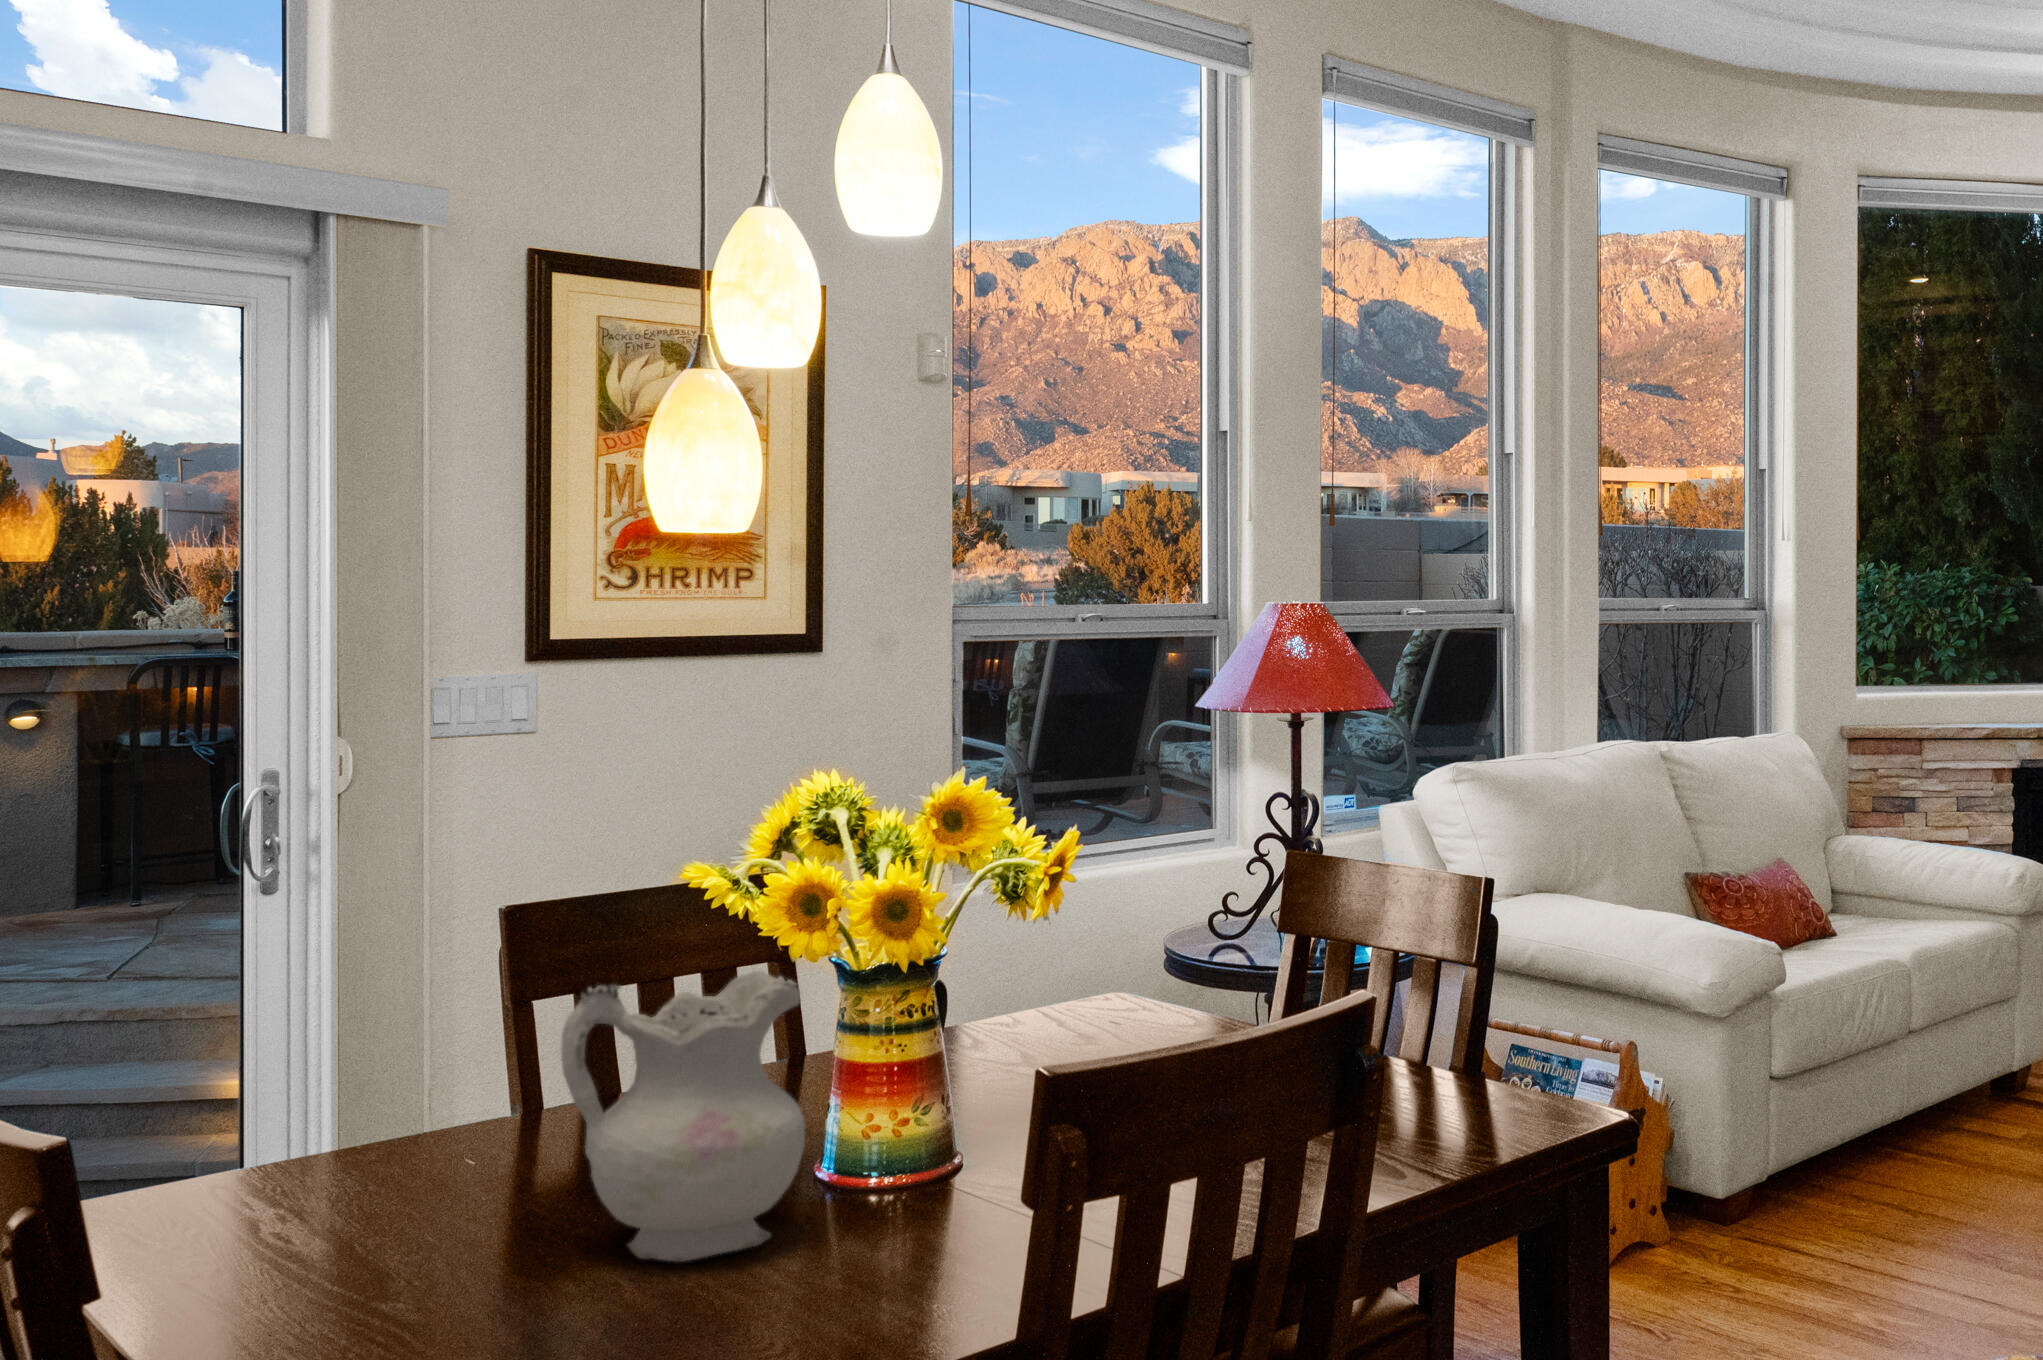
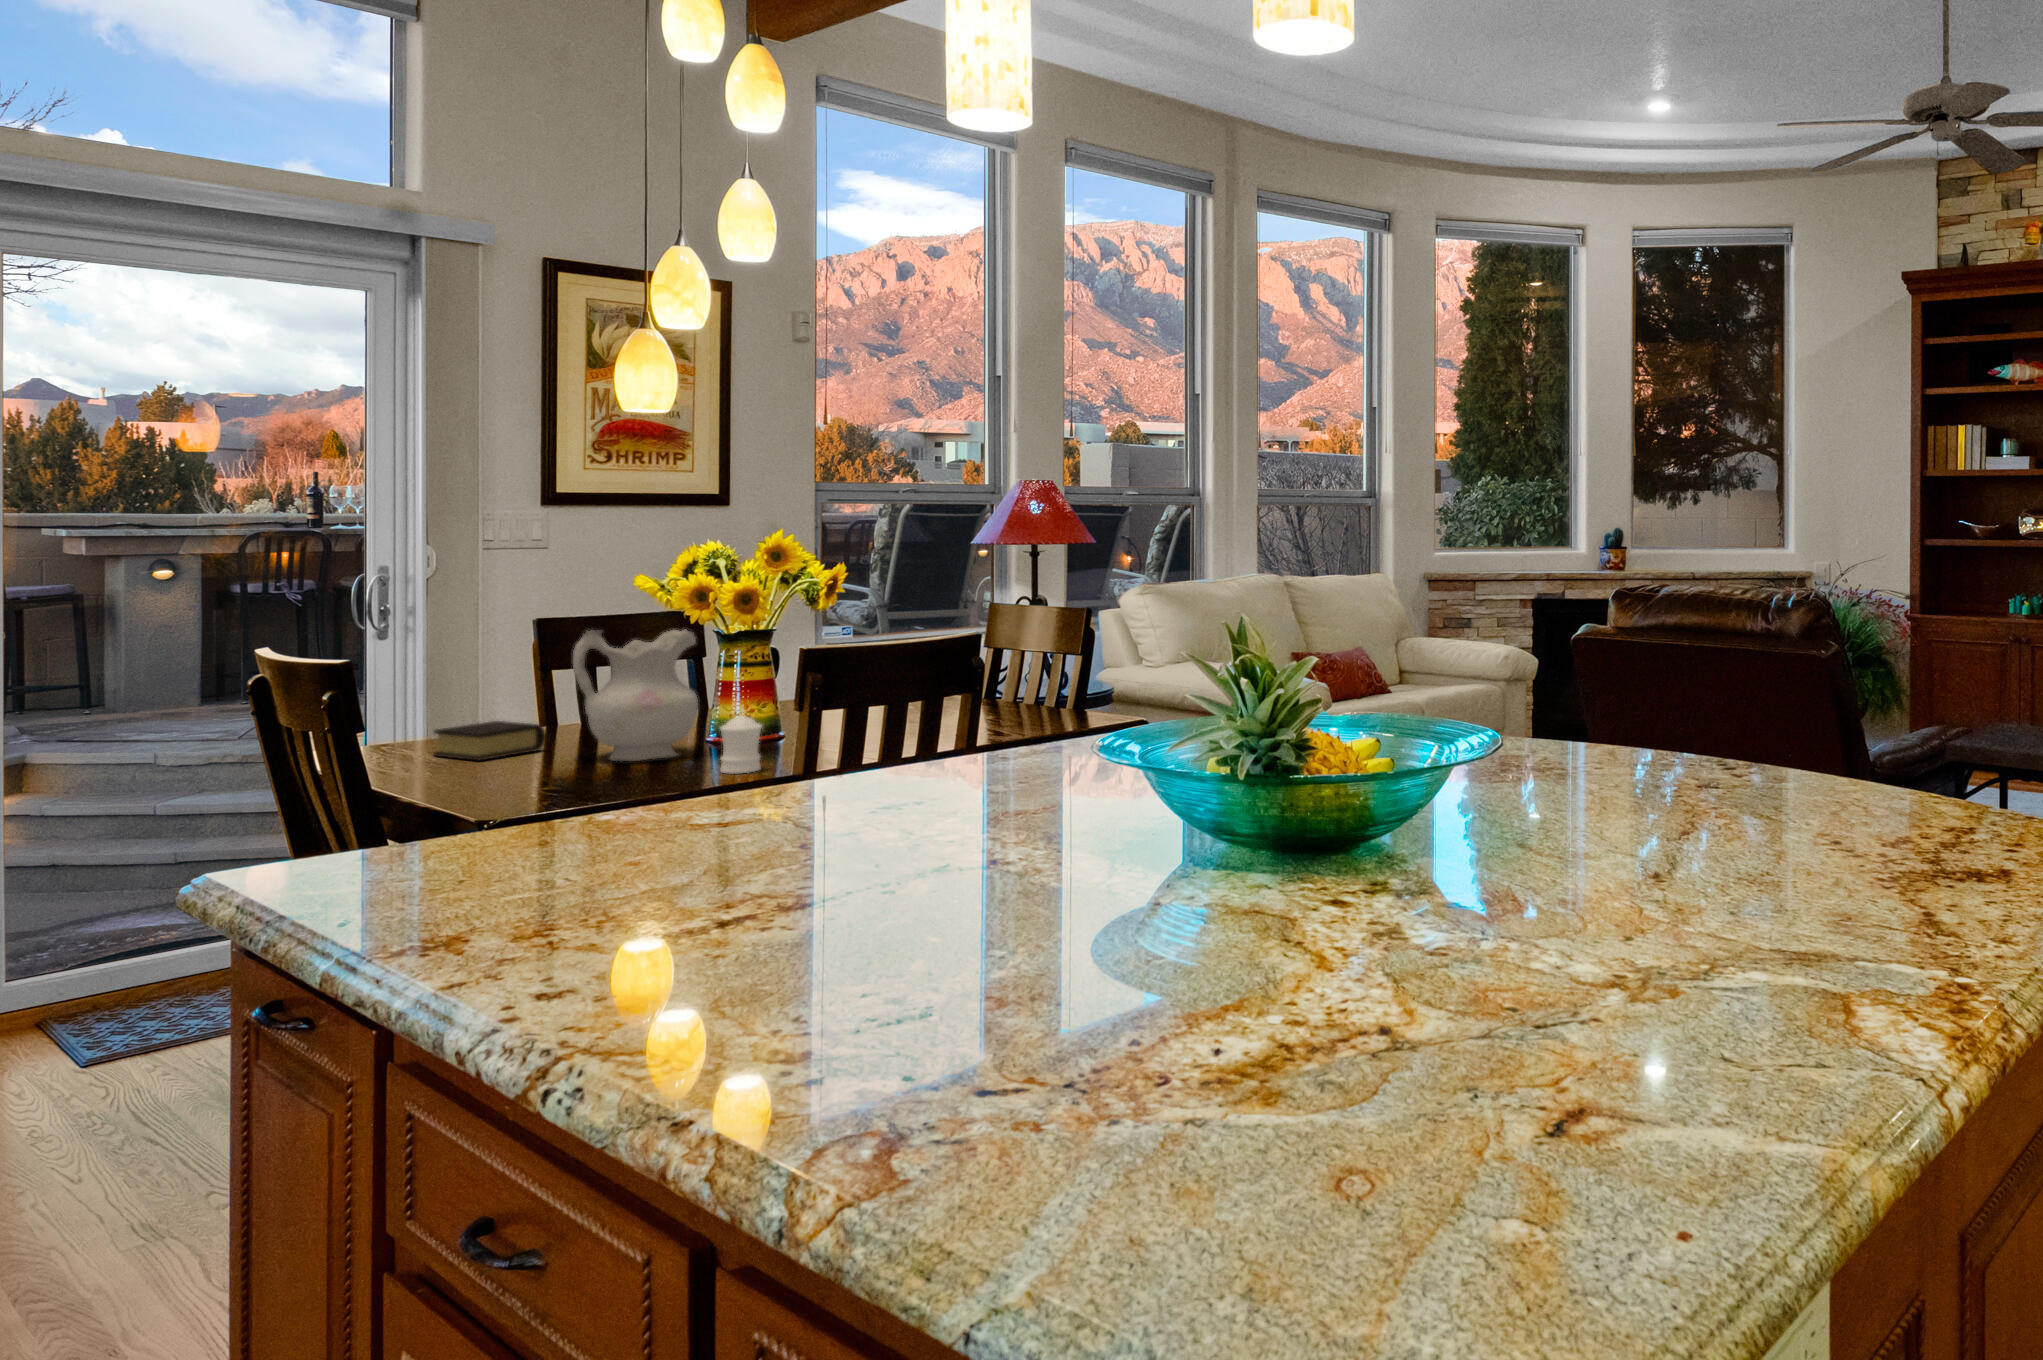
book: none [294,1142,512,1252] -> present [434,721,546,760]
salt shaker: none [856,1185,943,1319] -> present [720,715,762,773]

